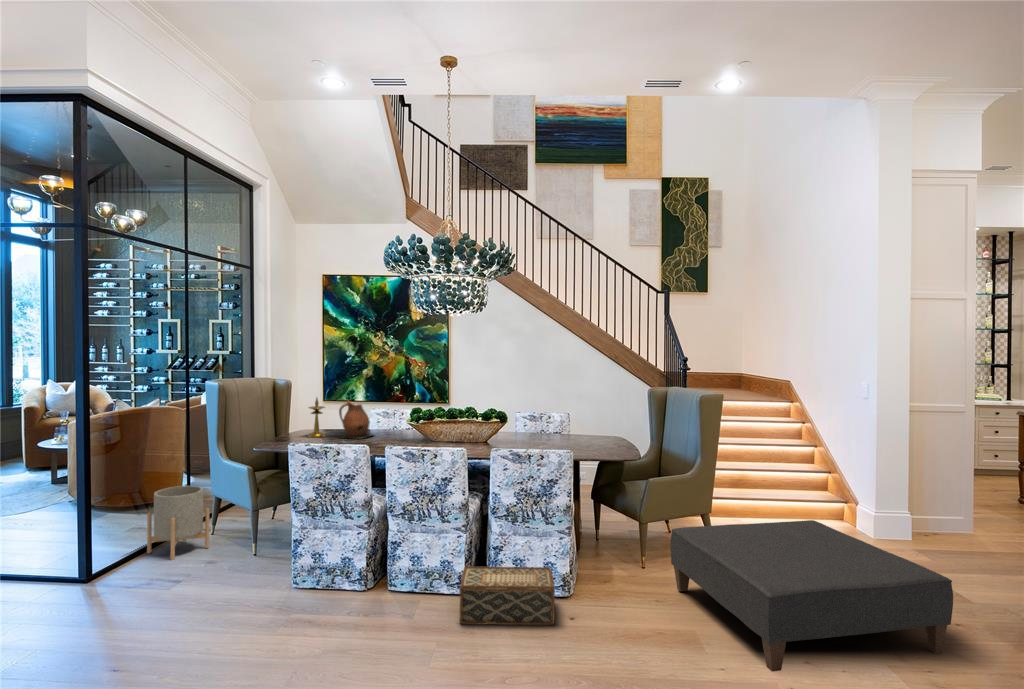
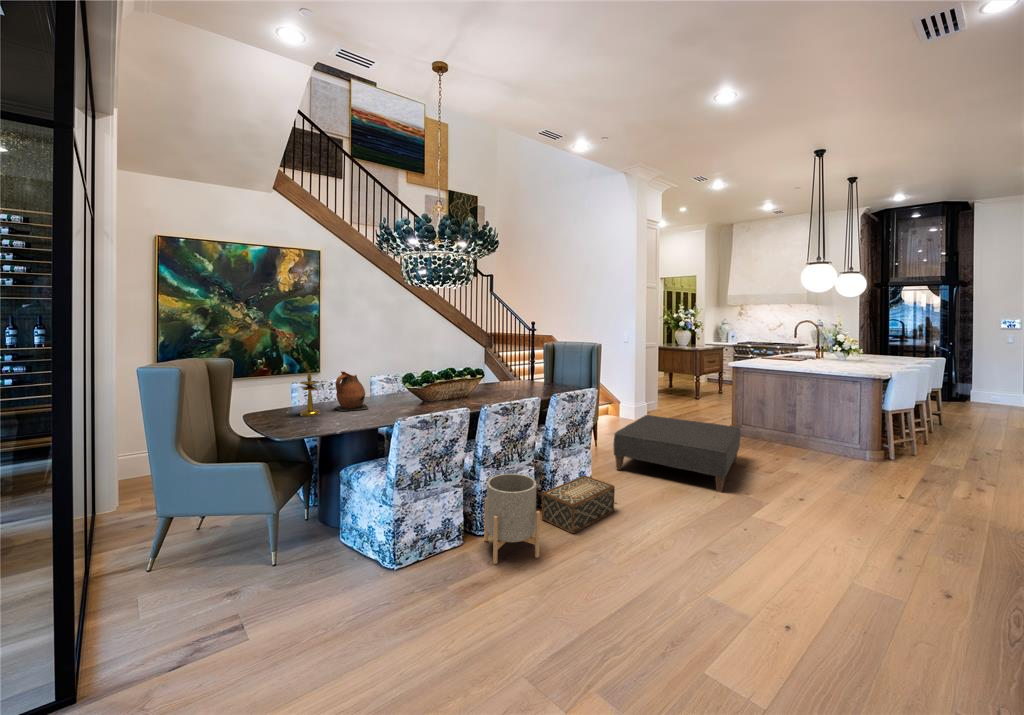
planter: present [147,486,209,560] -> present [484,474,540,564]

